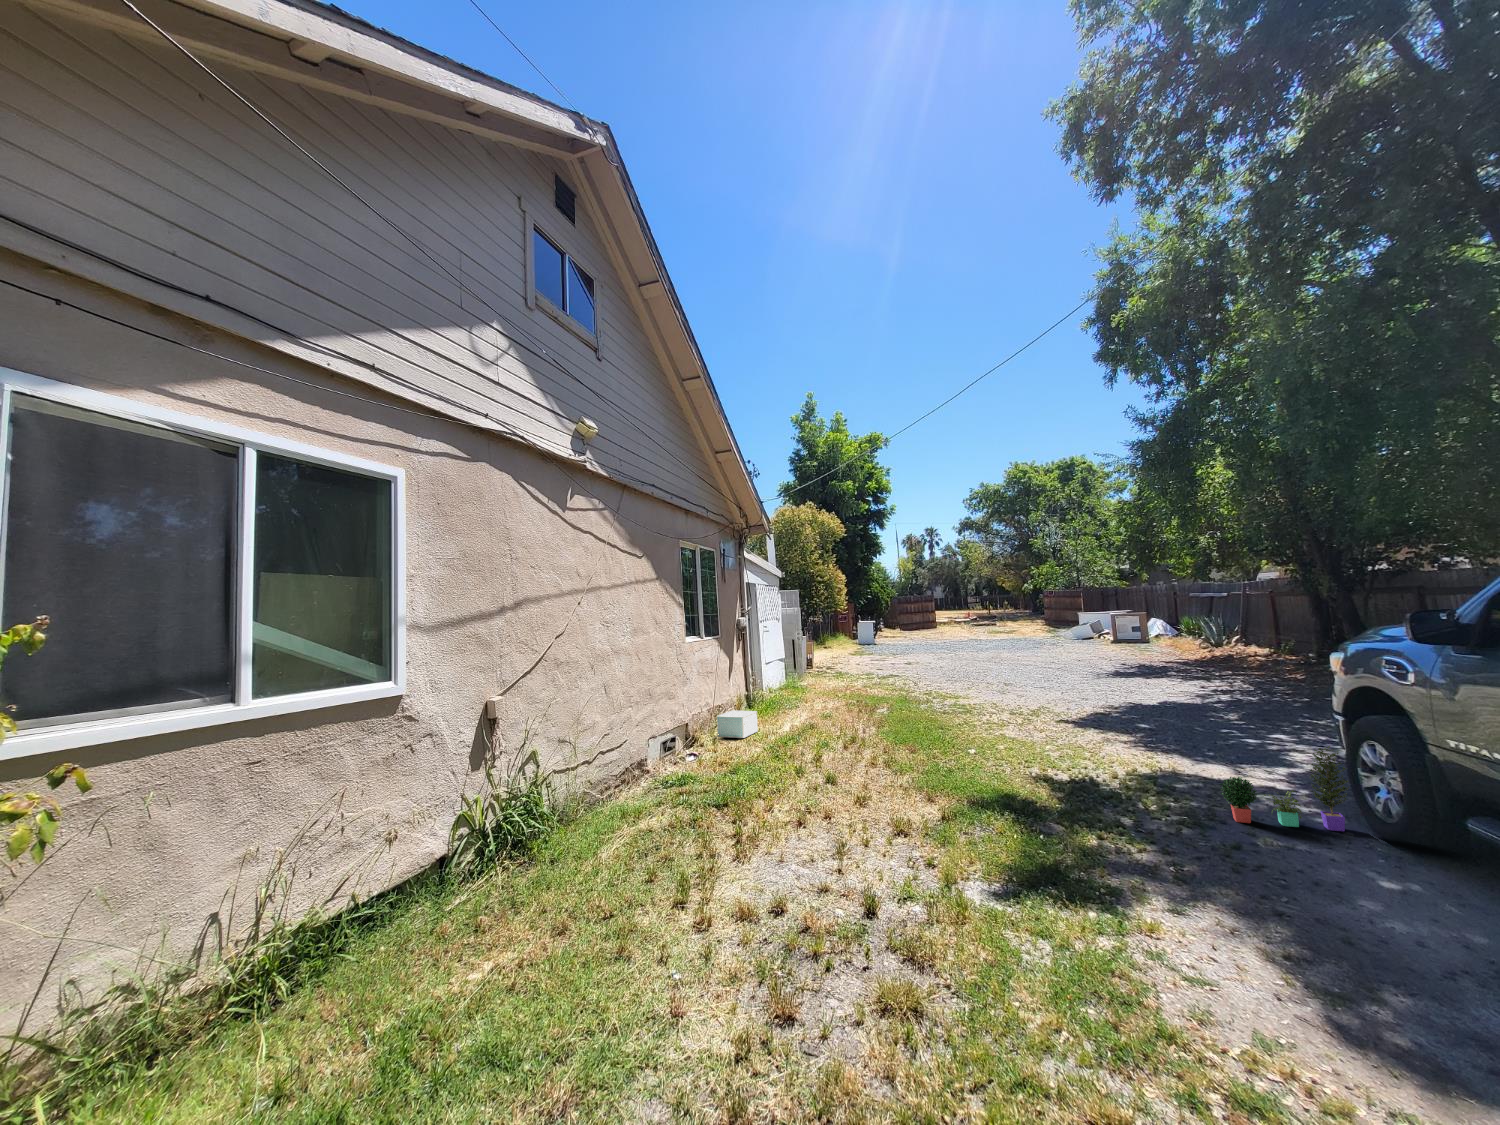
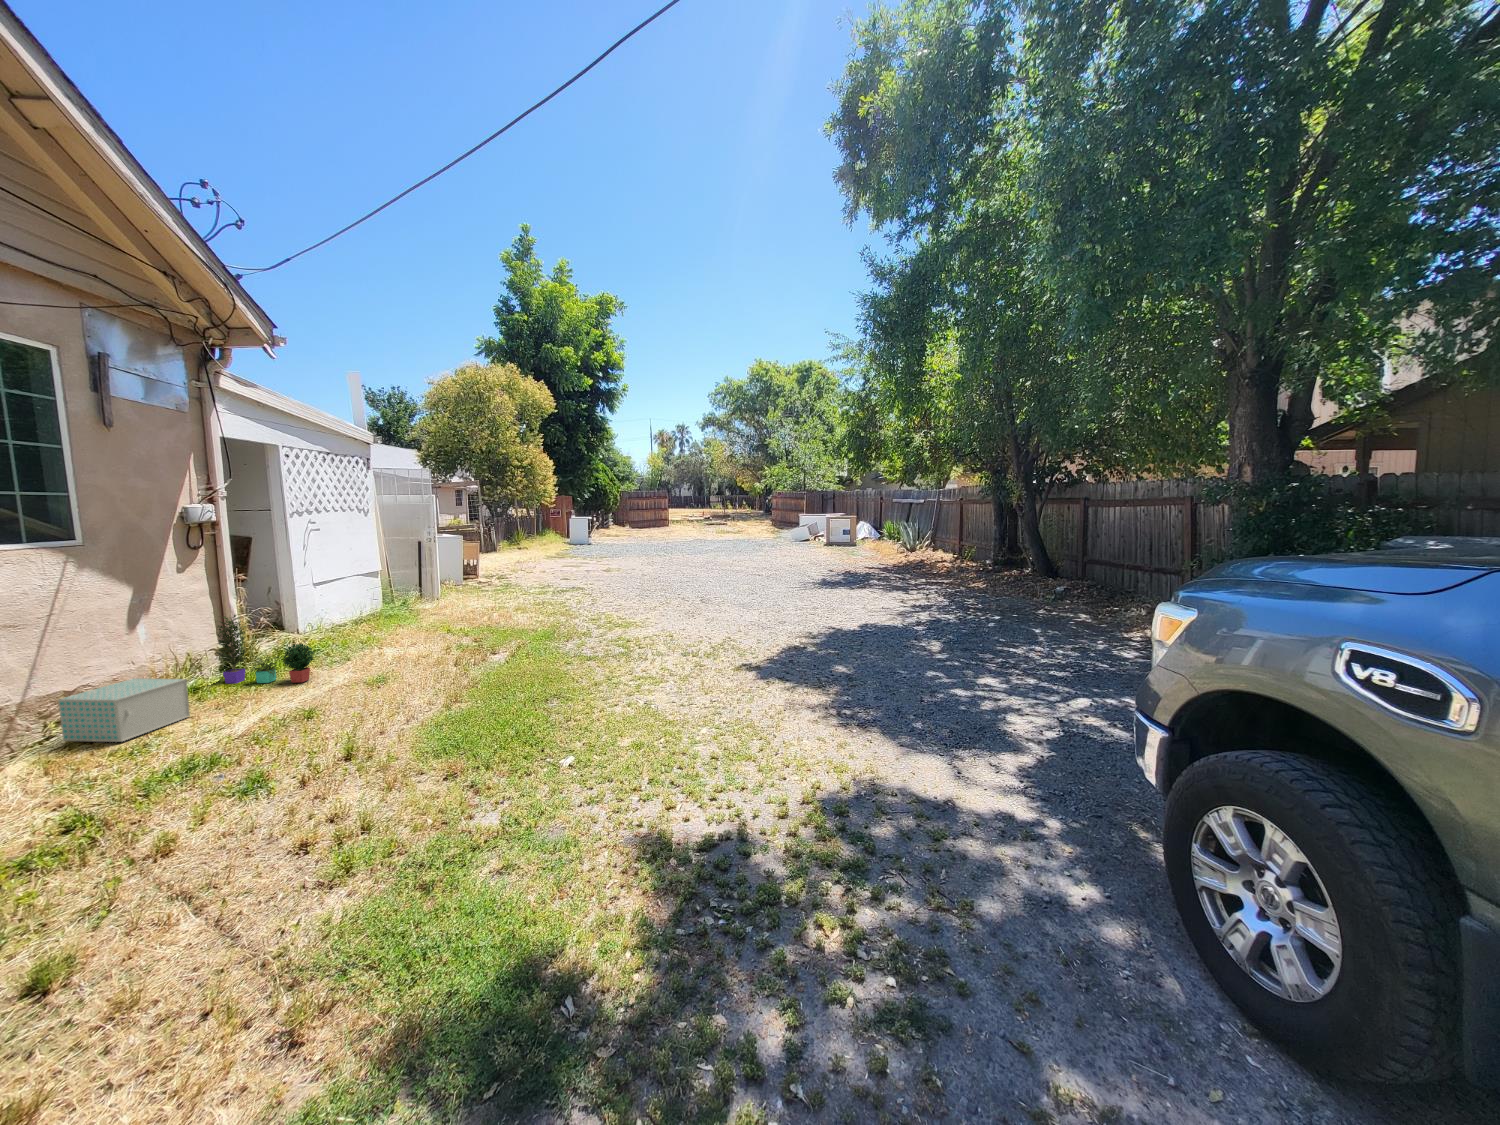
potted plant: present [1220,746,1349,831] -> present [216,615,314,684]

